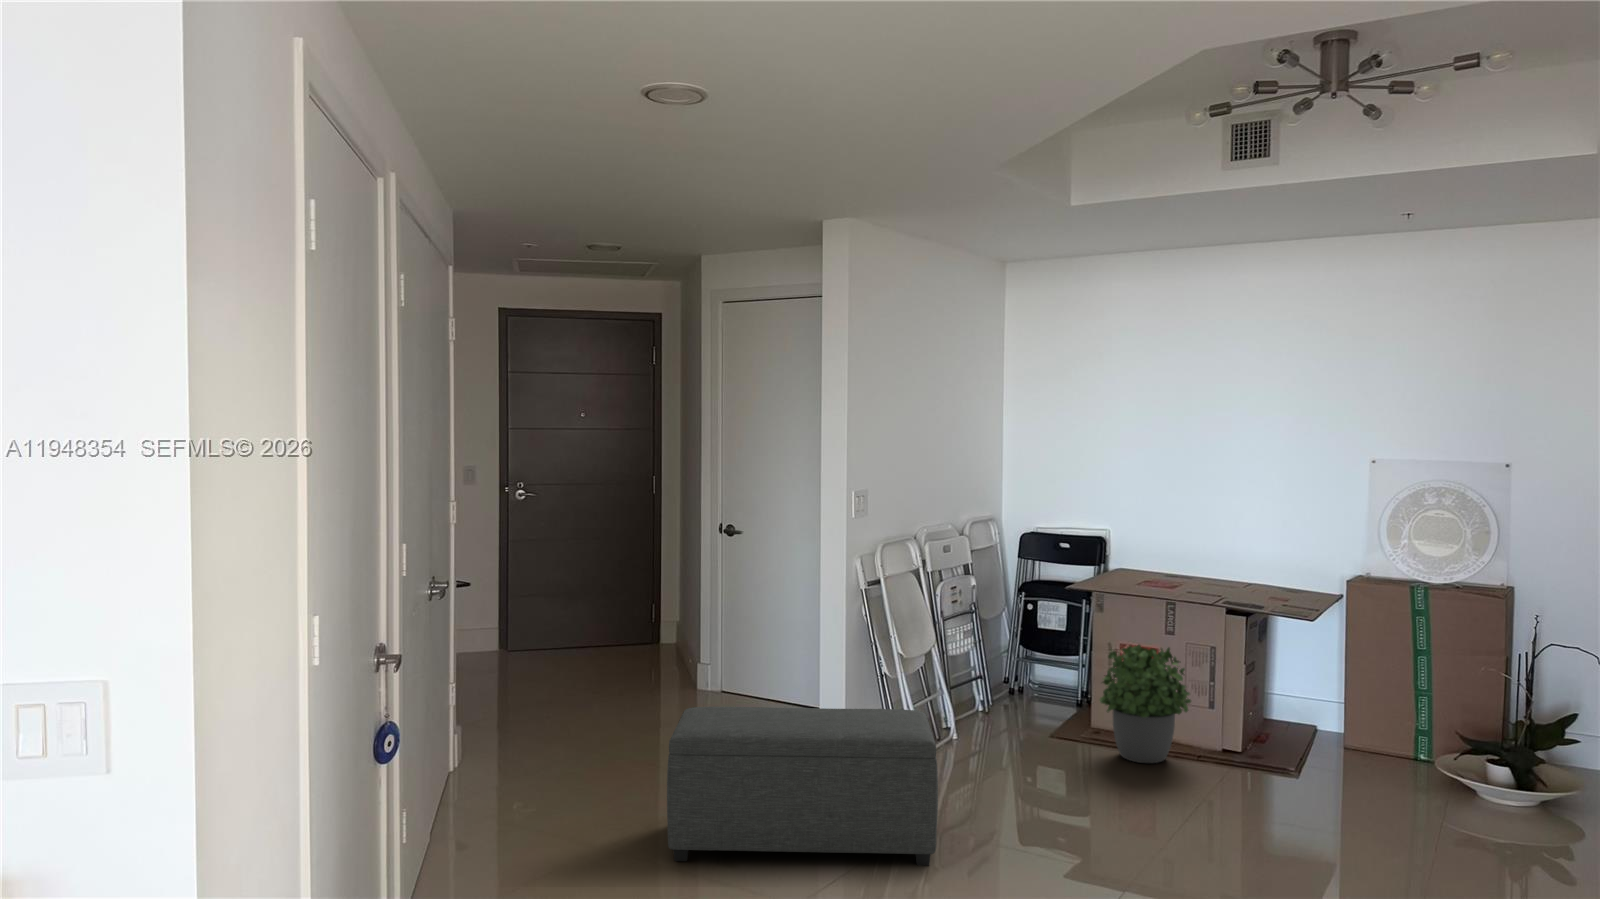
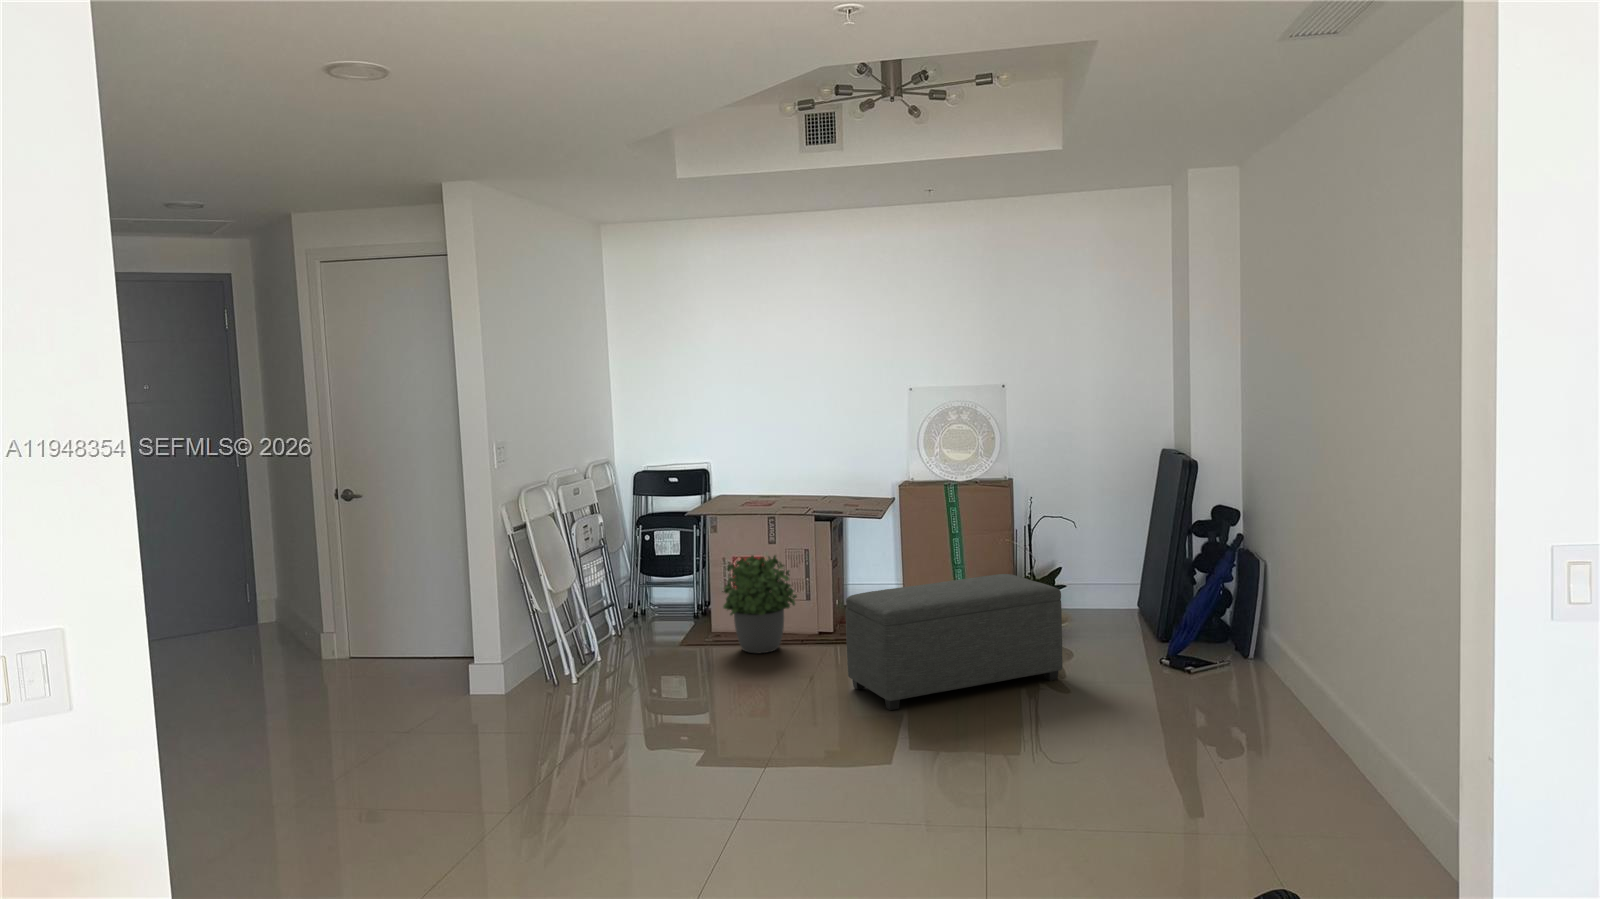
ottoman: present [667,707,938,866] -> present [846,574,1063,710]

